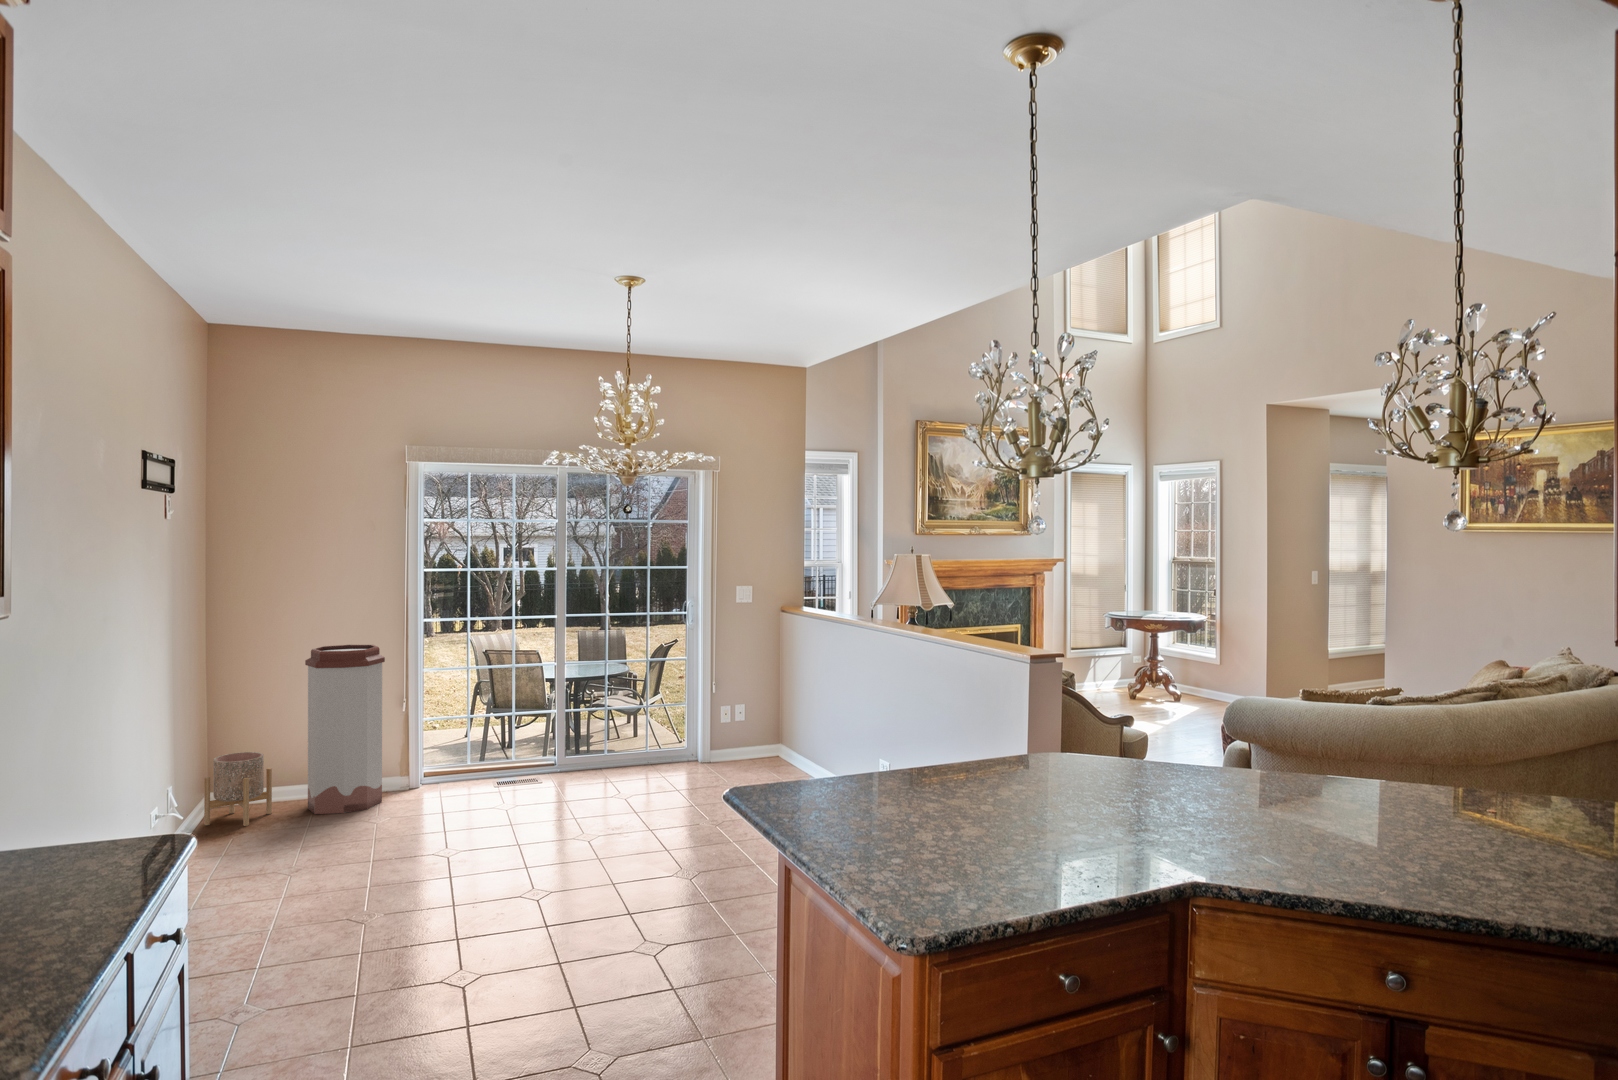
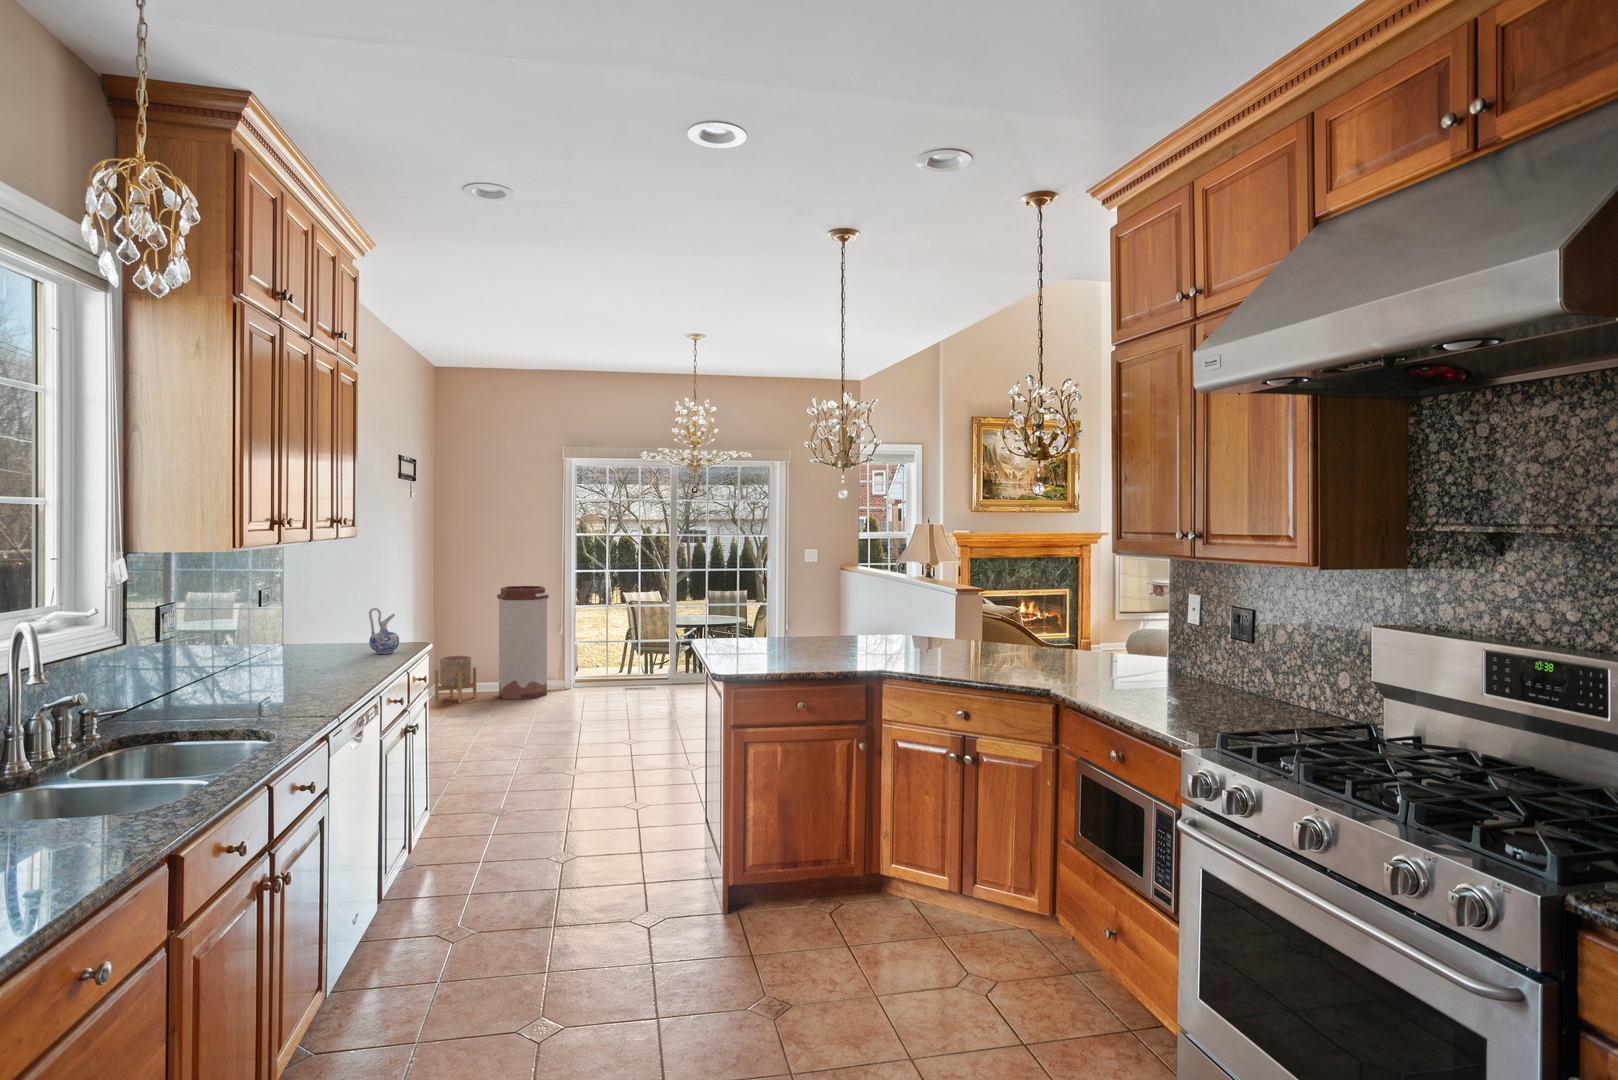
ceramic pitcher: none [63,773,139,877] -> present [369,608,399,654]

